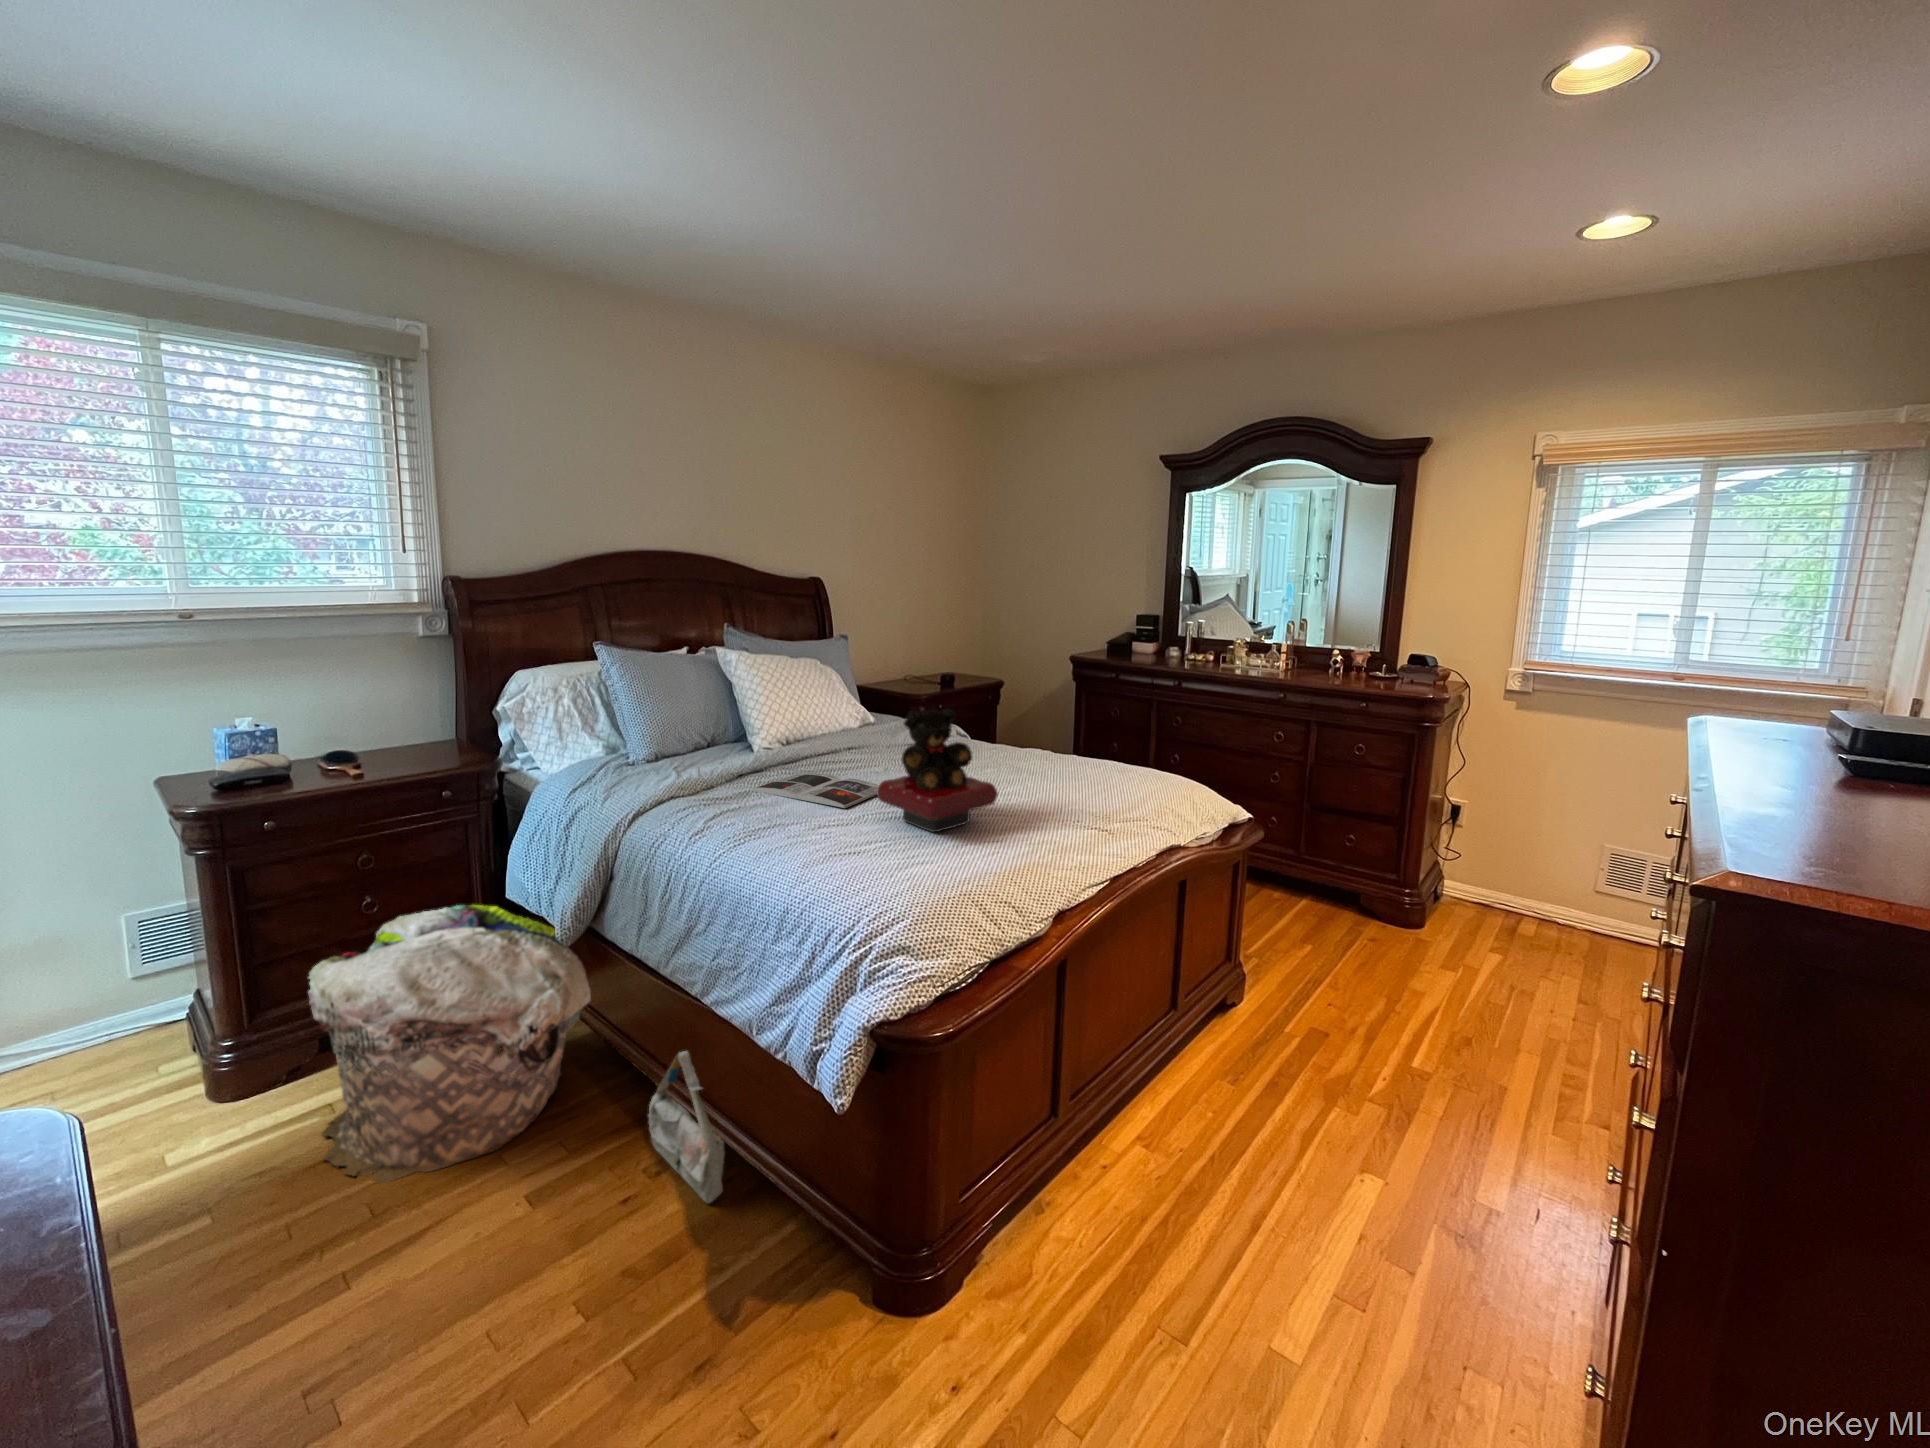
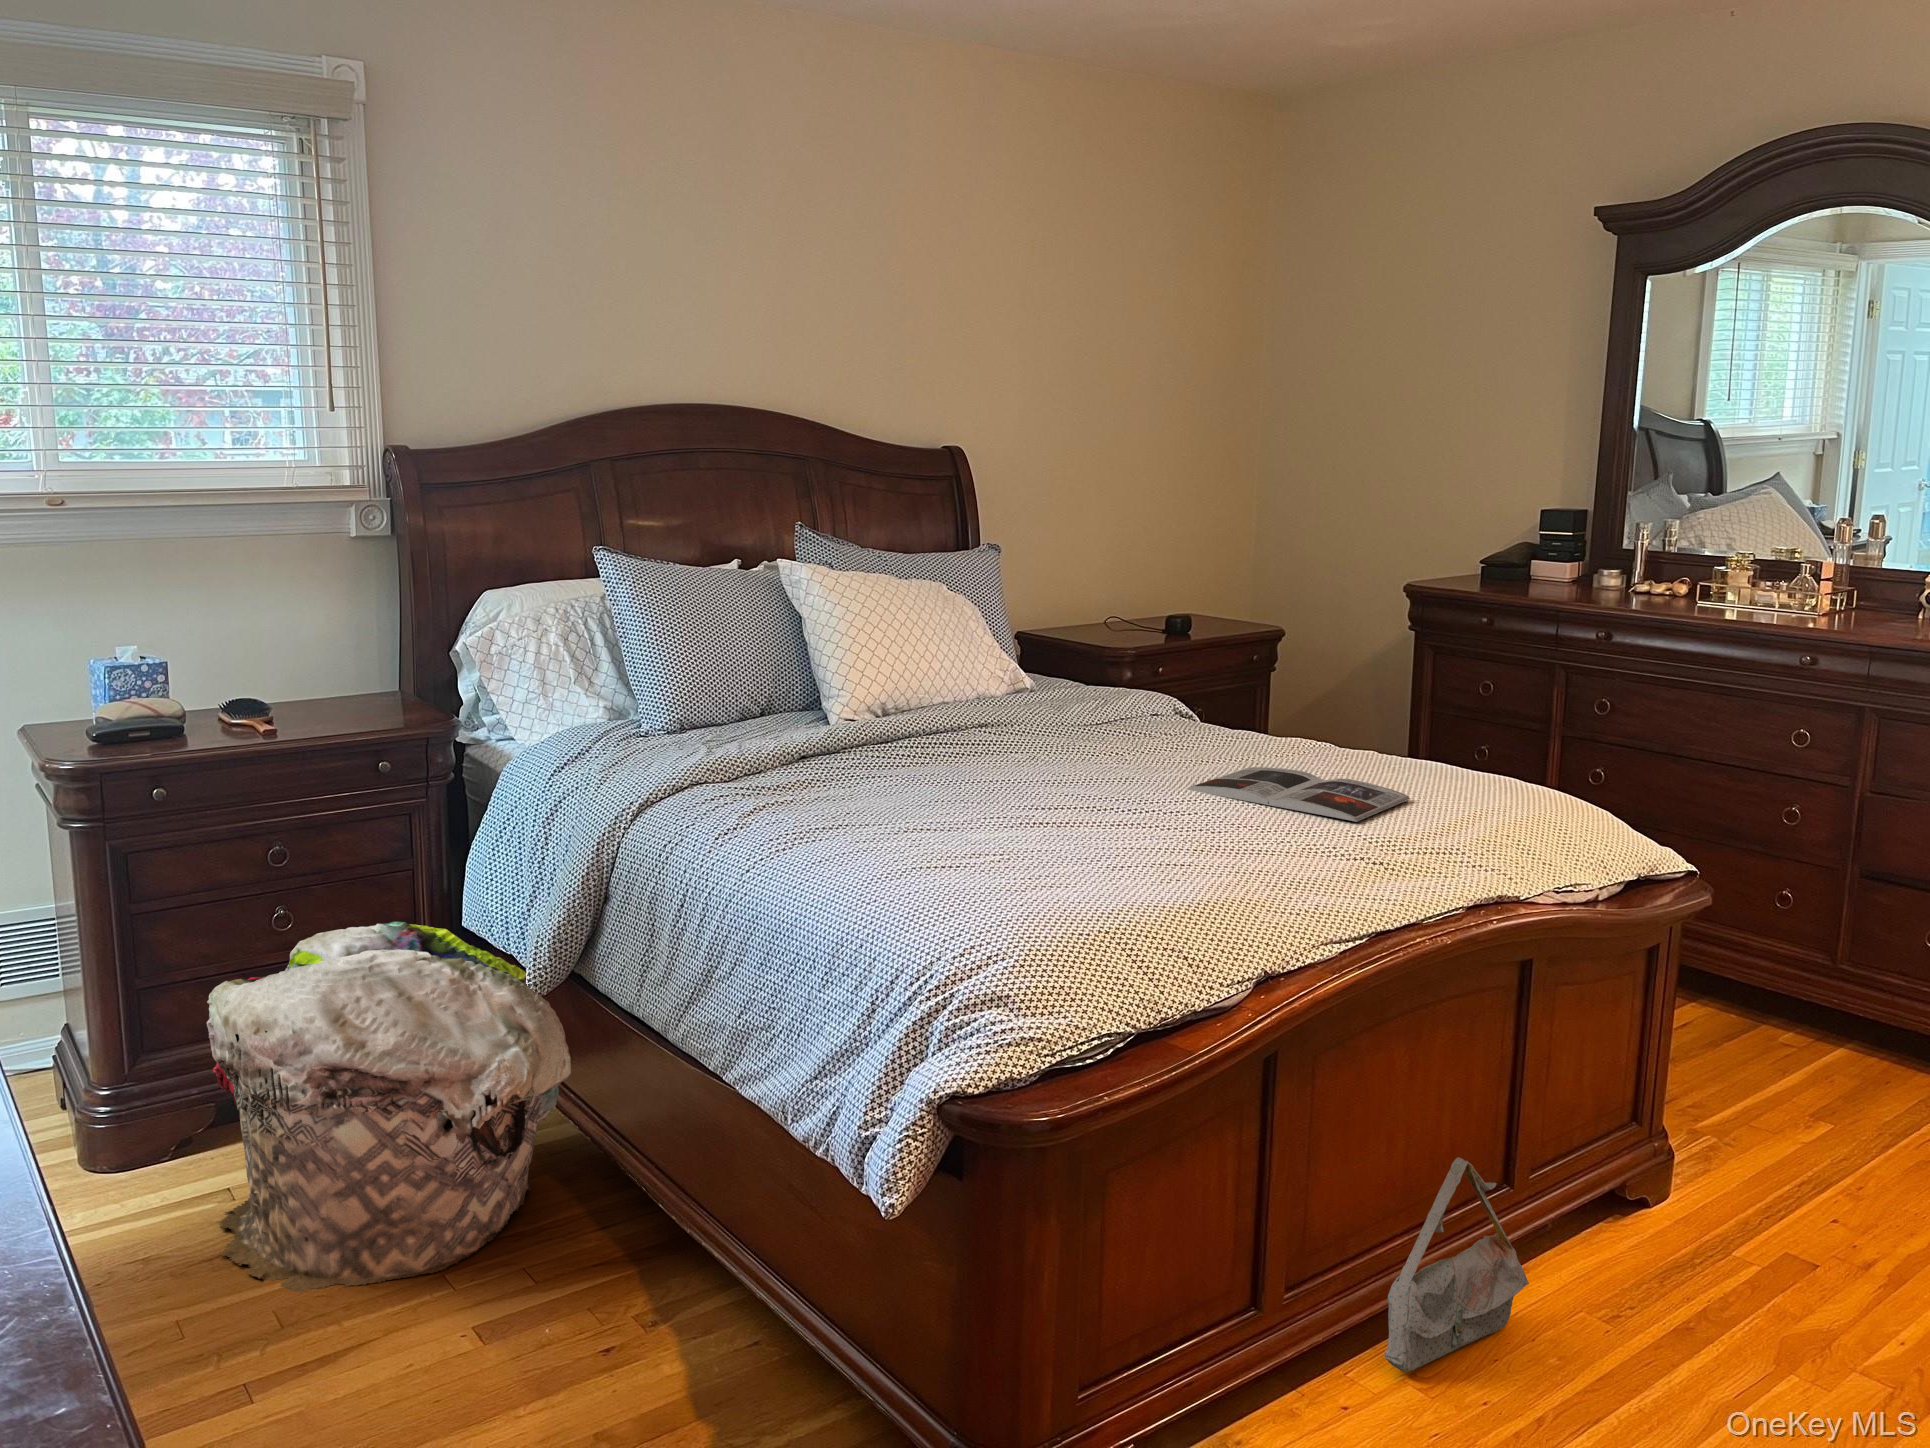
teddy bear: present [877,709,998,832] -> none [998,653,1192,848]
magazine: present [752,772,879,808] -> present [1187,767,1410,822]
bag: present [648,1051,724,1204] -> present [1384,1157,1529,1372]

